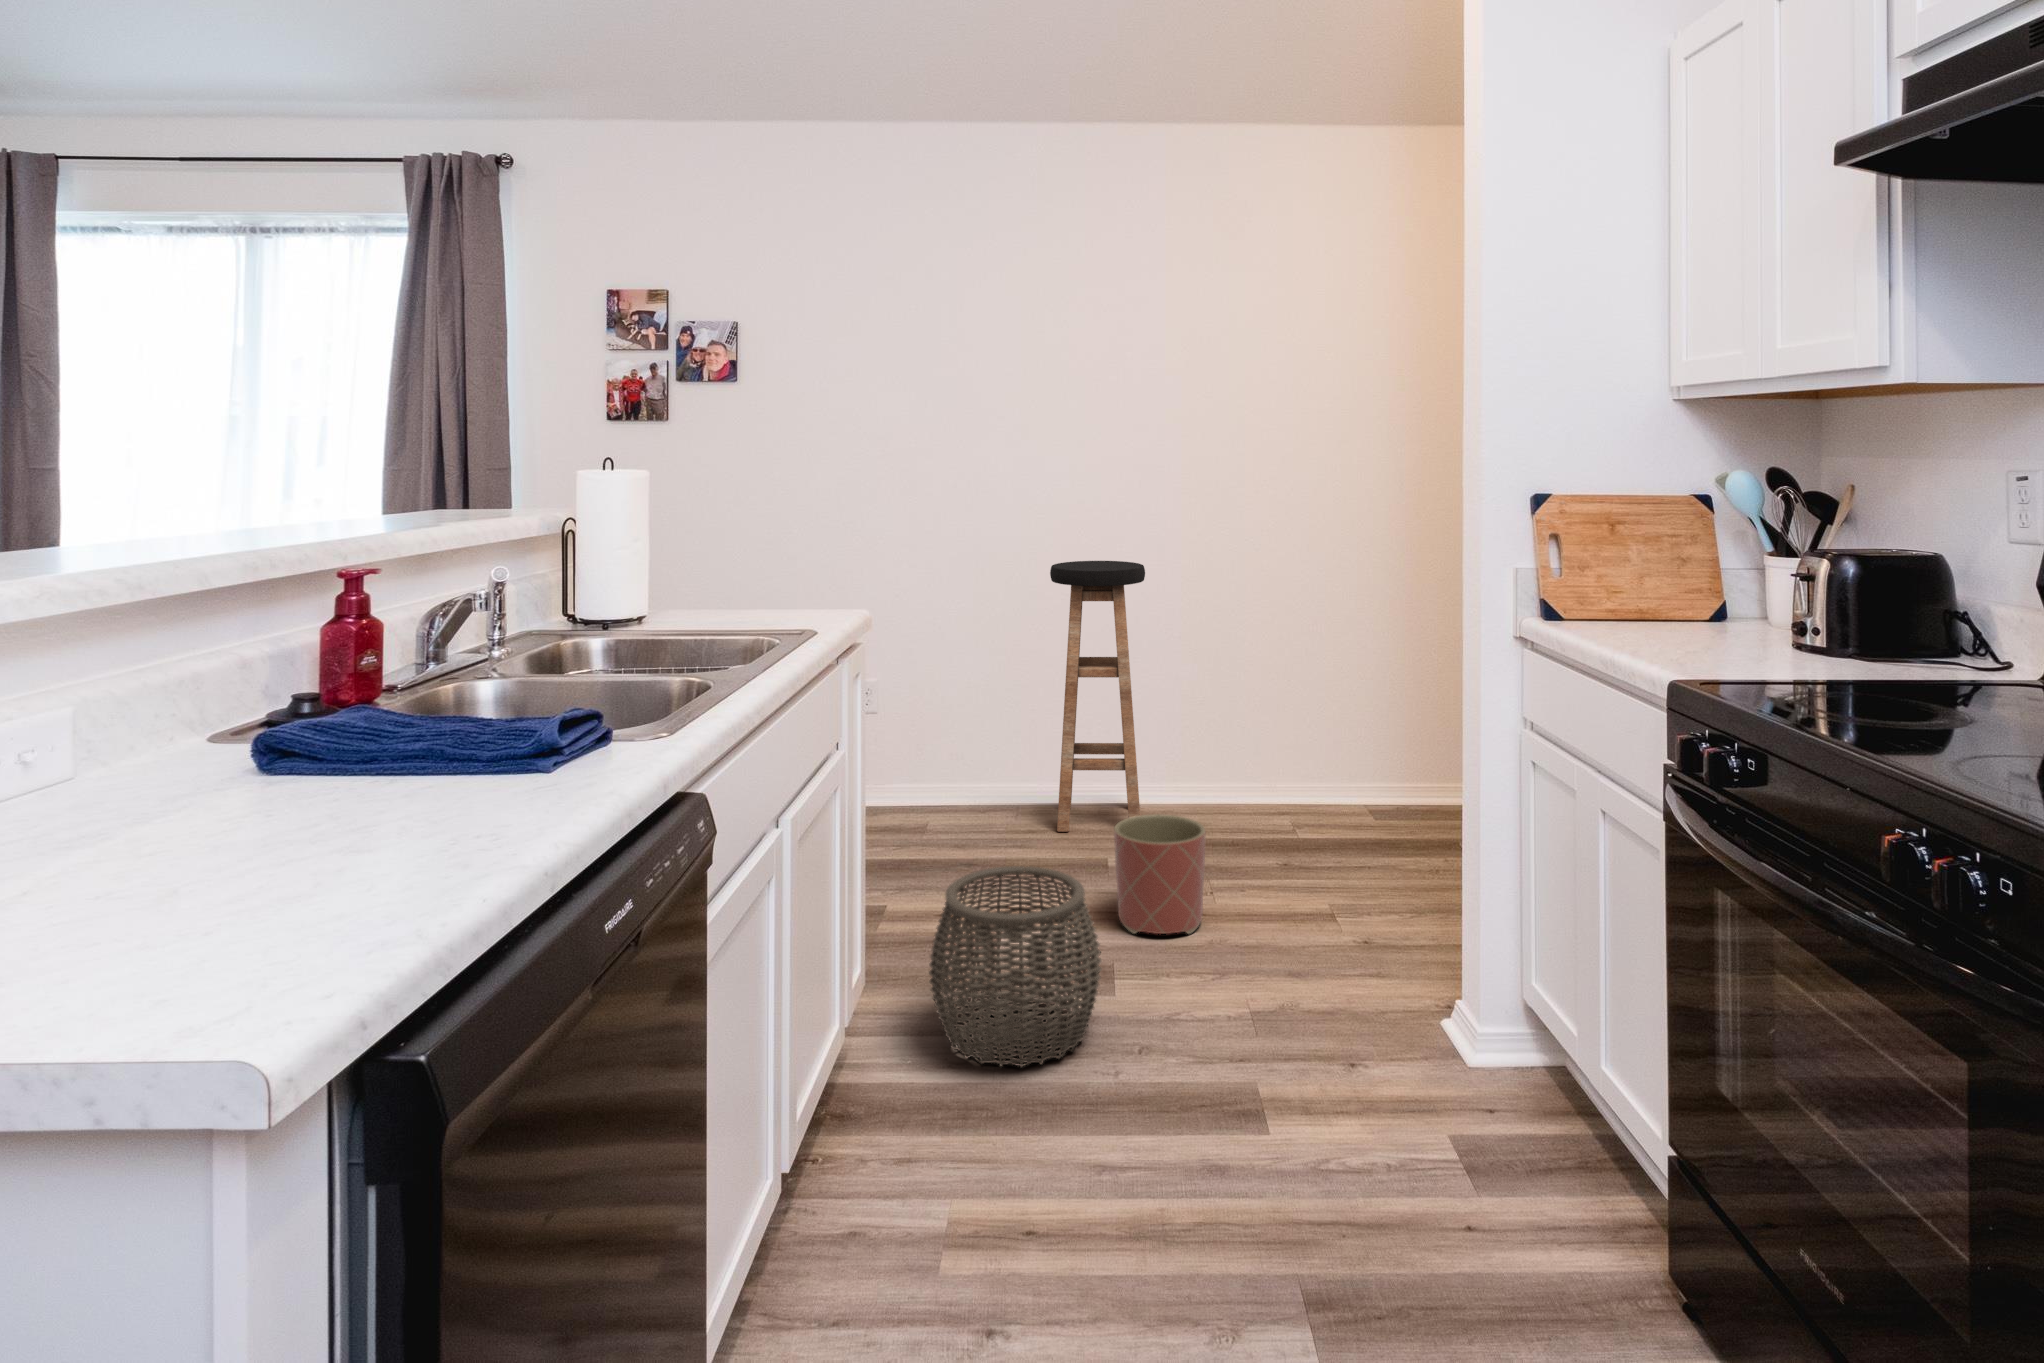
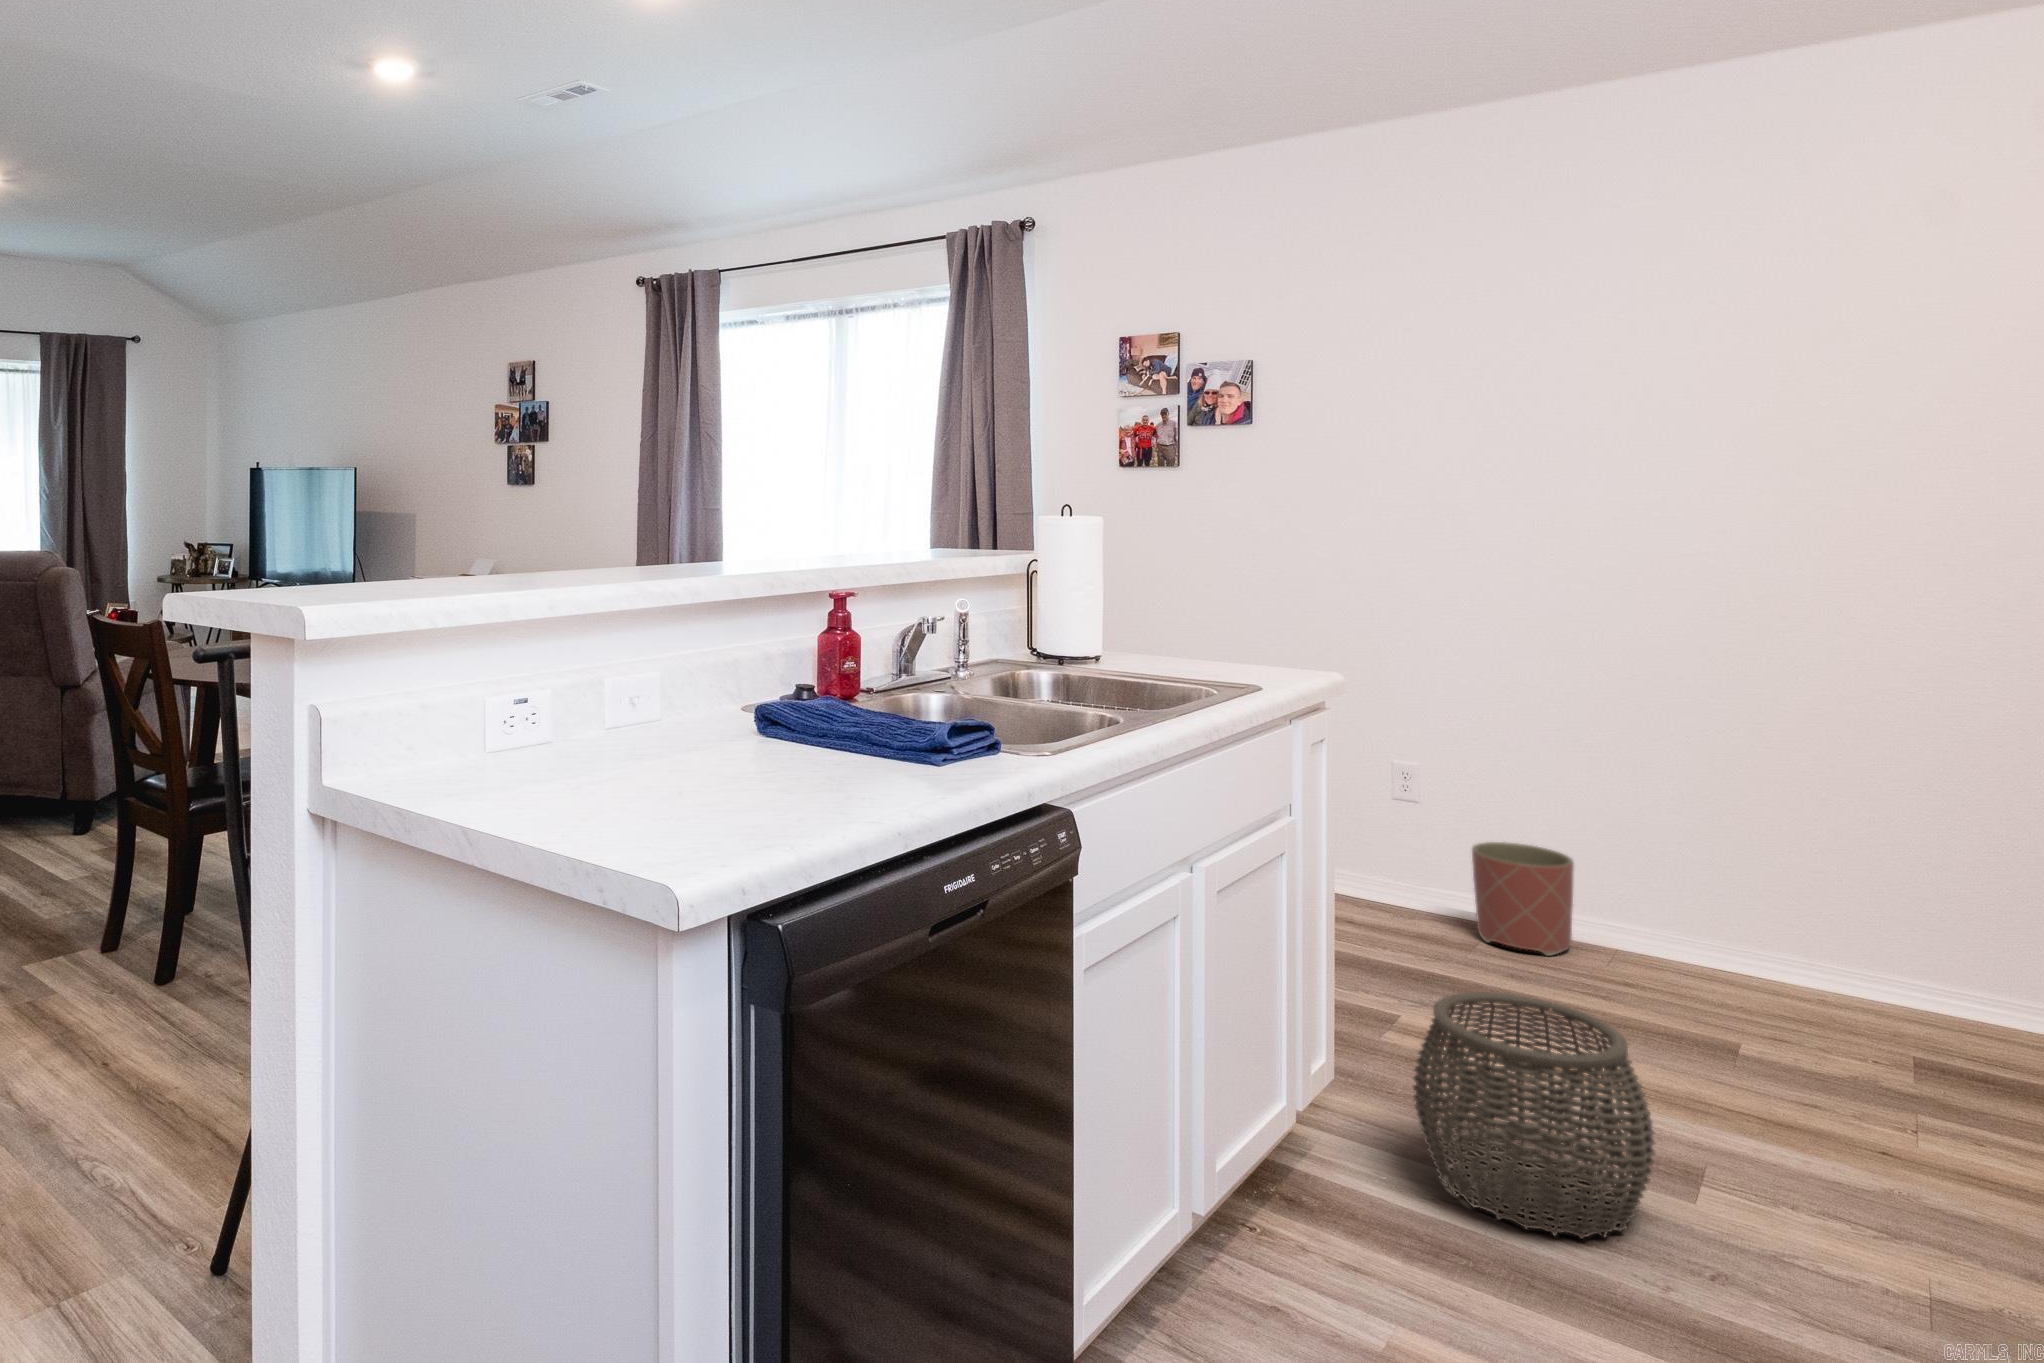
bar stool: present [1050,561,1145,832] -> none [1663,652,1827,1027]
planter: present [1114,814,1205,934] -> present [1472,842,1574,956]

